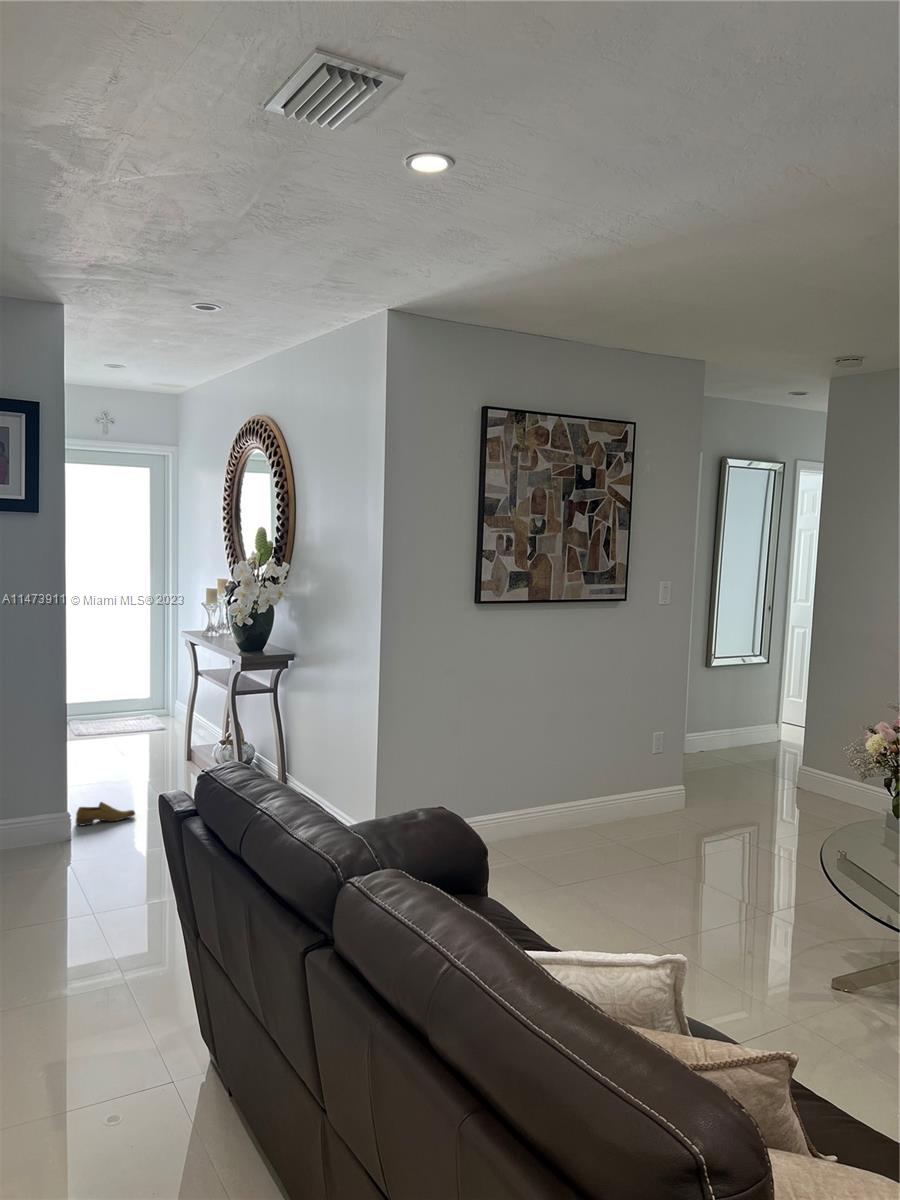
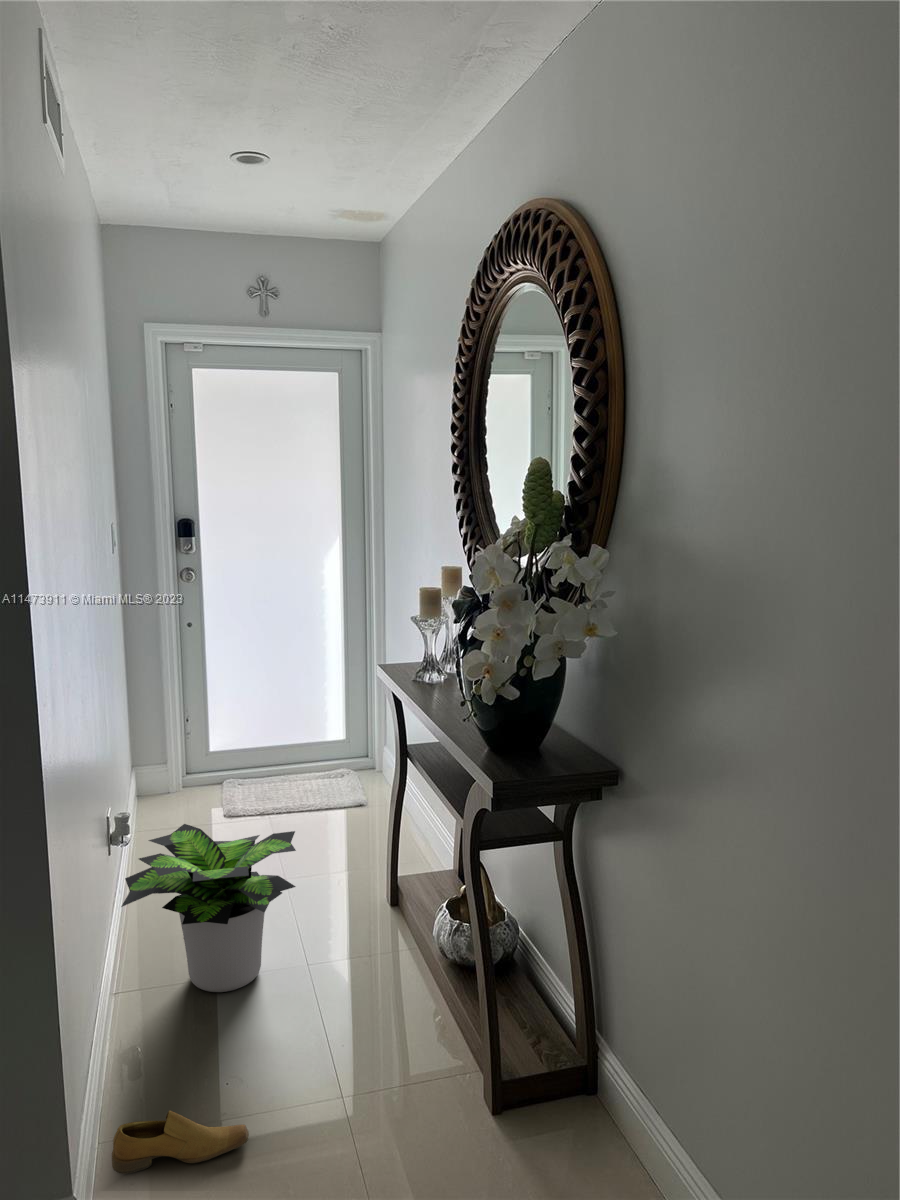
potted plant: none [53,709,146,786] -> present [121,824,296,992]

